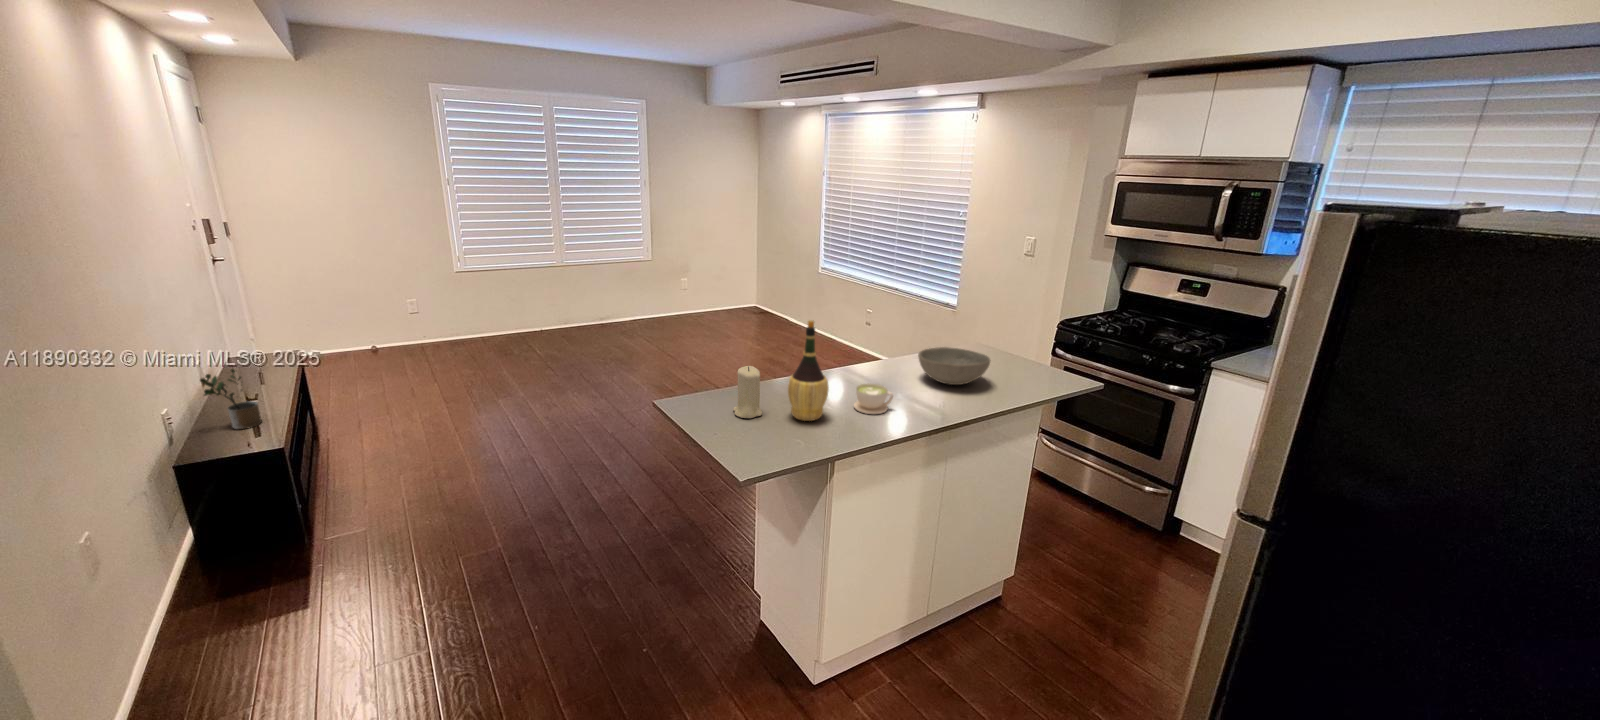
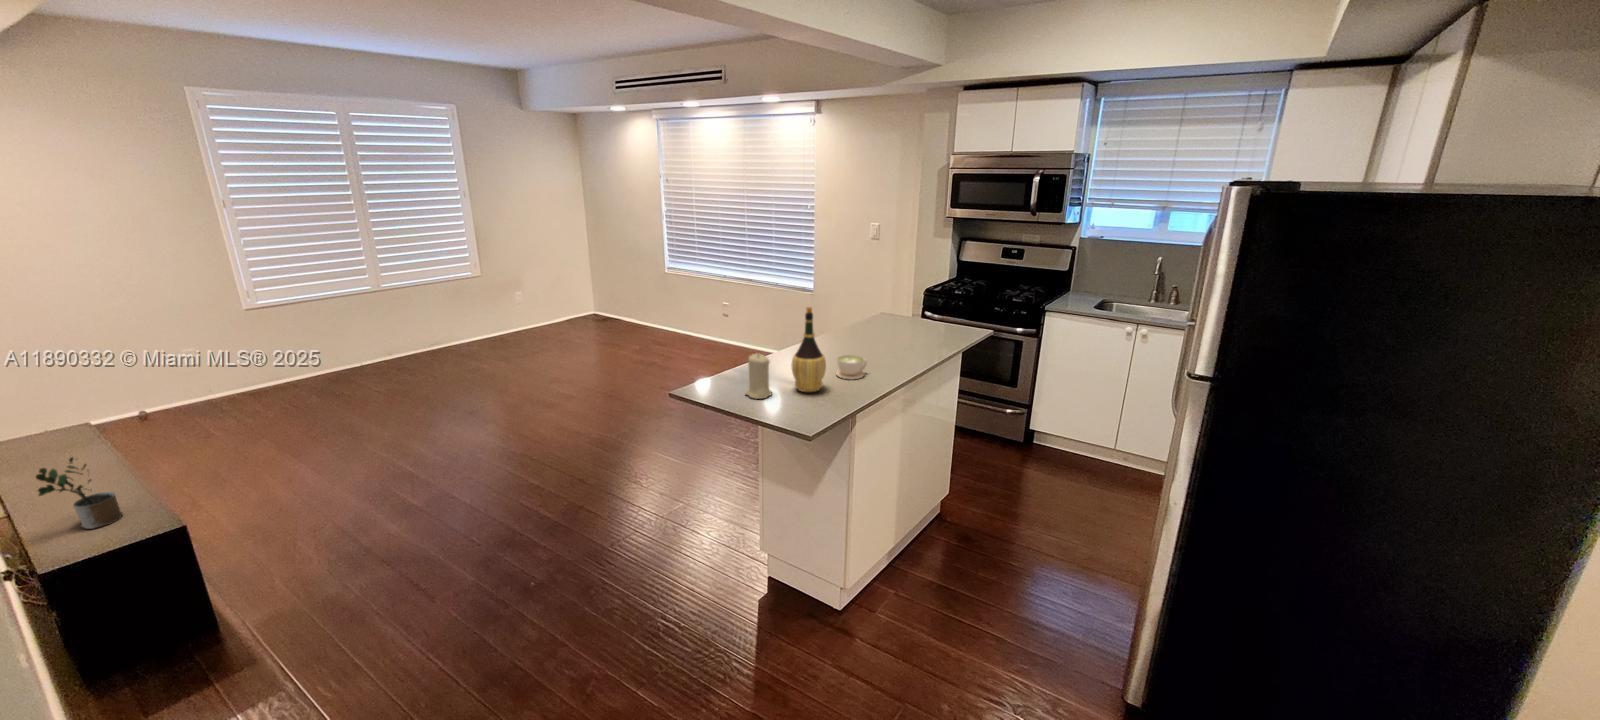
bowl: present [918,347,990,385] -> none [861,319,920,348]

